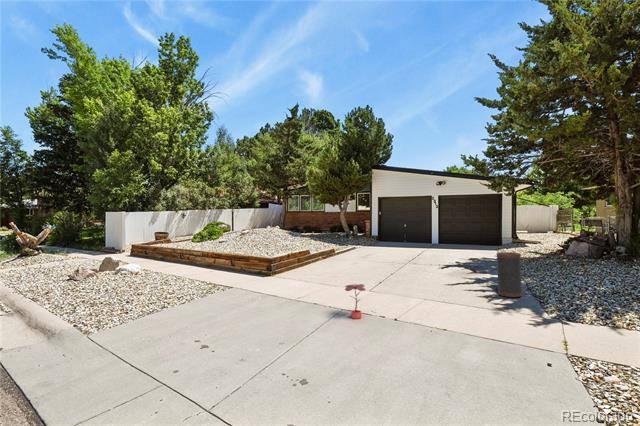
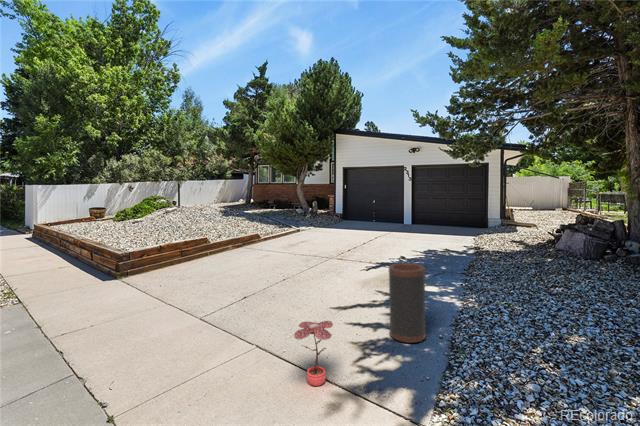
potted plant: present [345,284,365,319] -> present [294,321,333,386]

